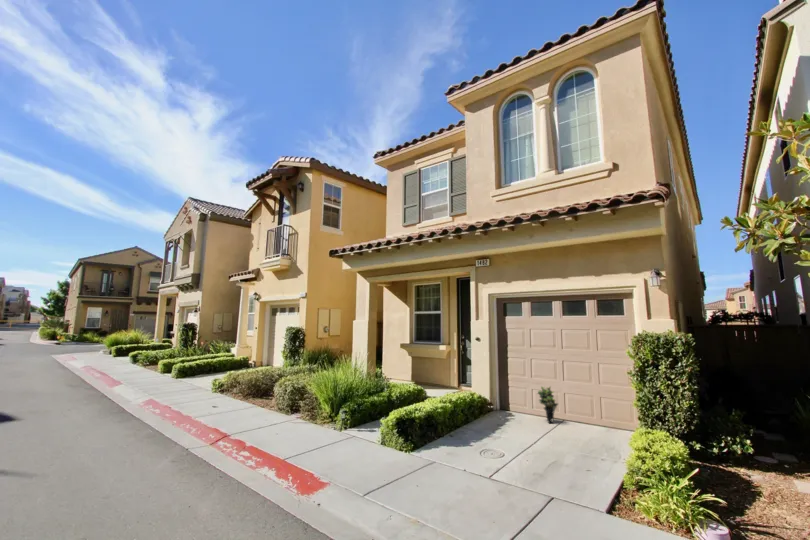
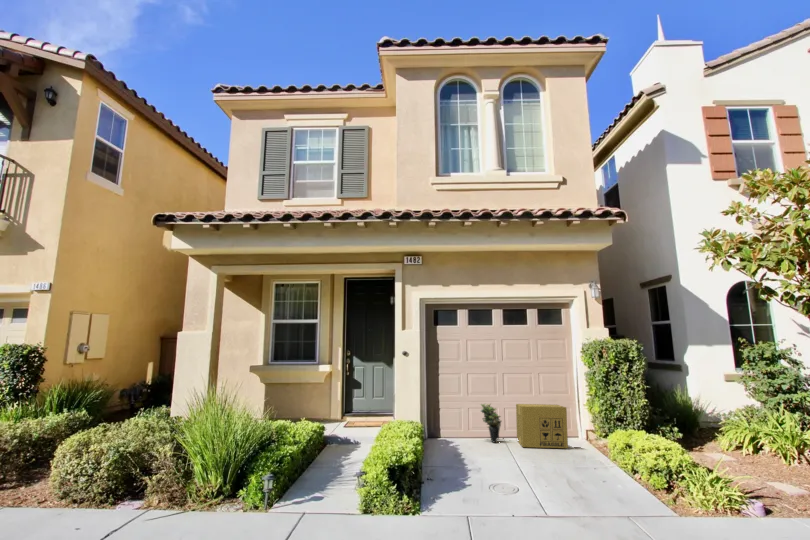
cardboard box: none [565,389,620,439] -> present [516,404,568,448]

